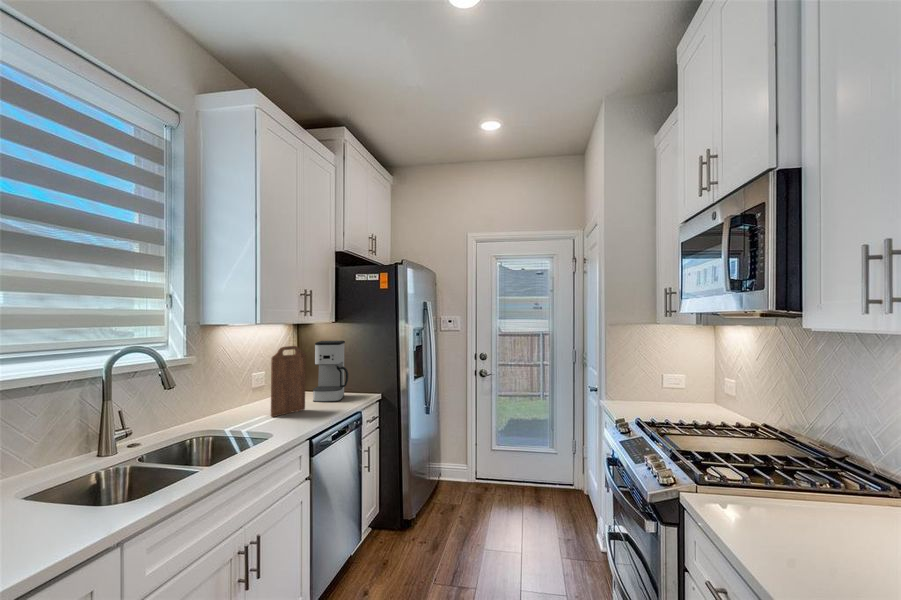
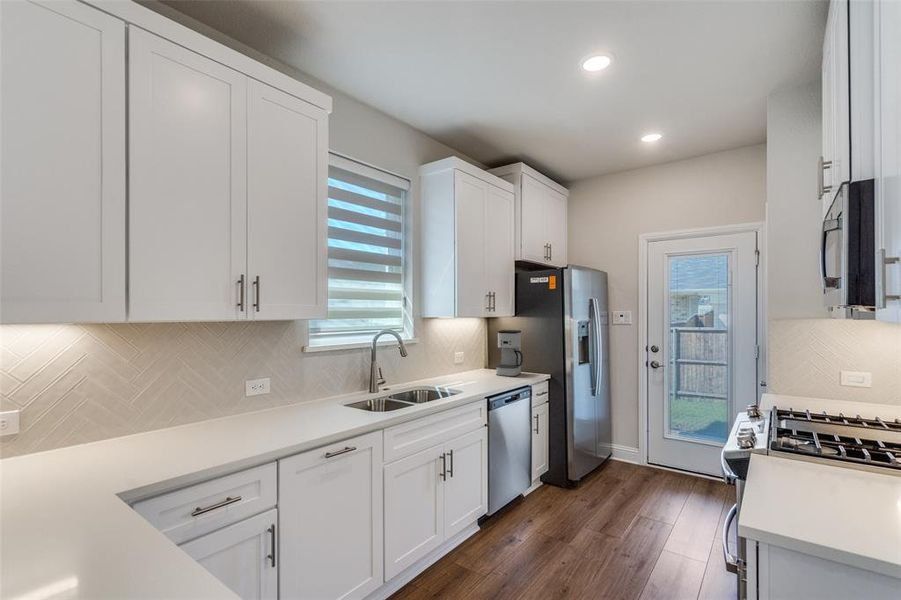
cutting board: present [271,346,306,417] -> none [465,333,489,382]

